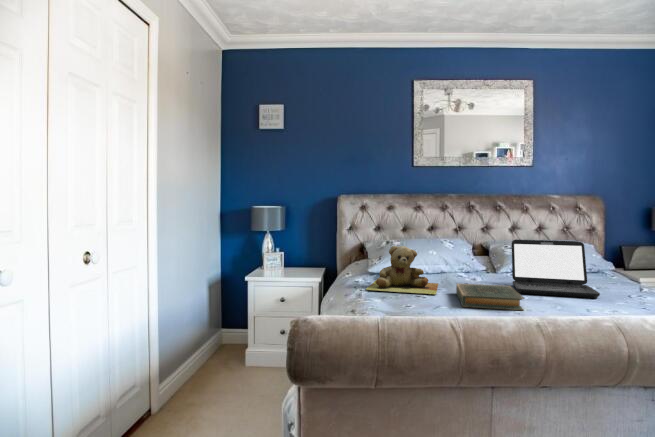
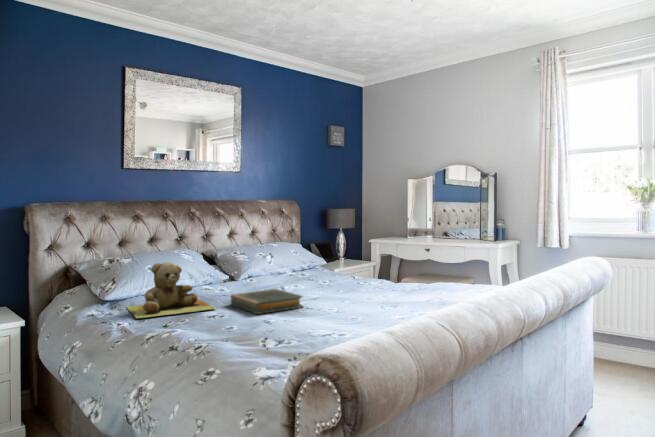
laptop: present [512,240,600,298] -> none [258,243,336,294]

